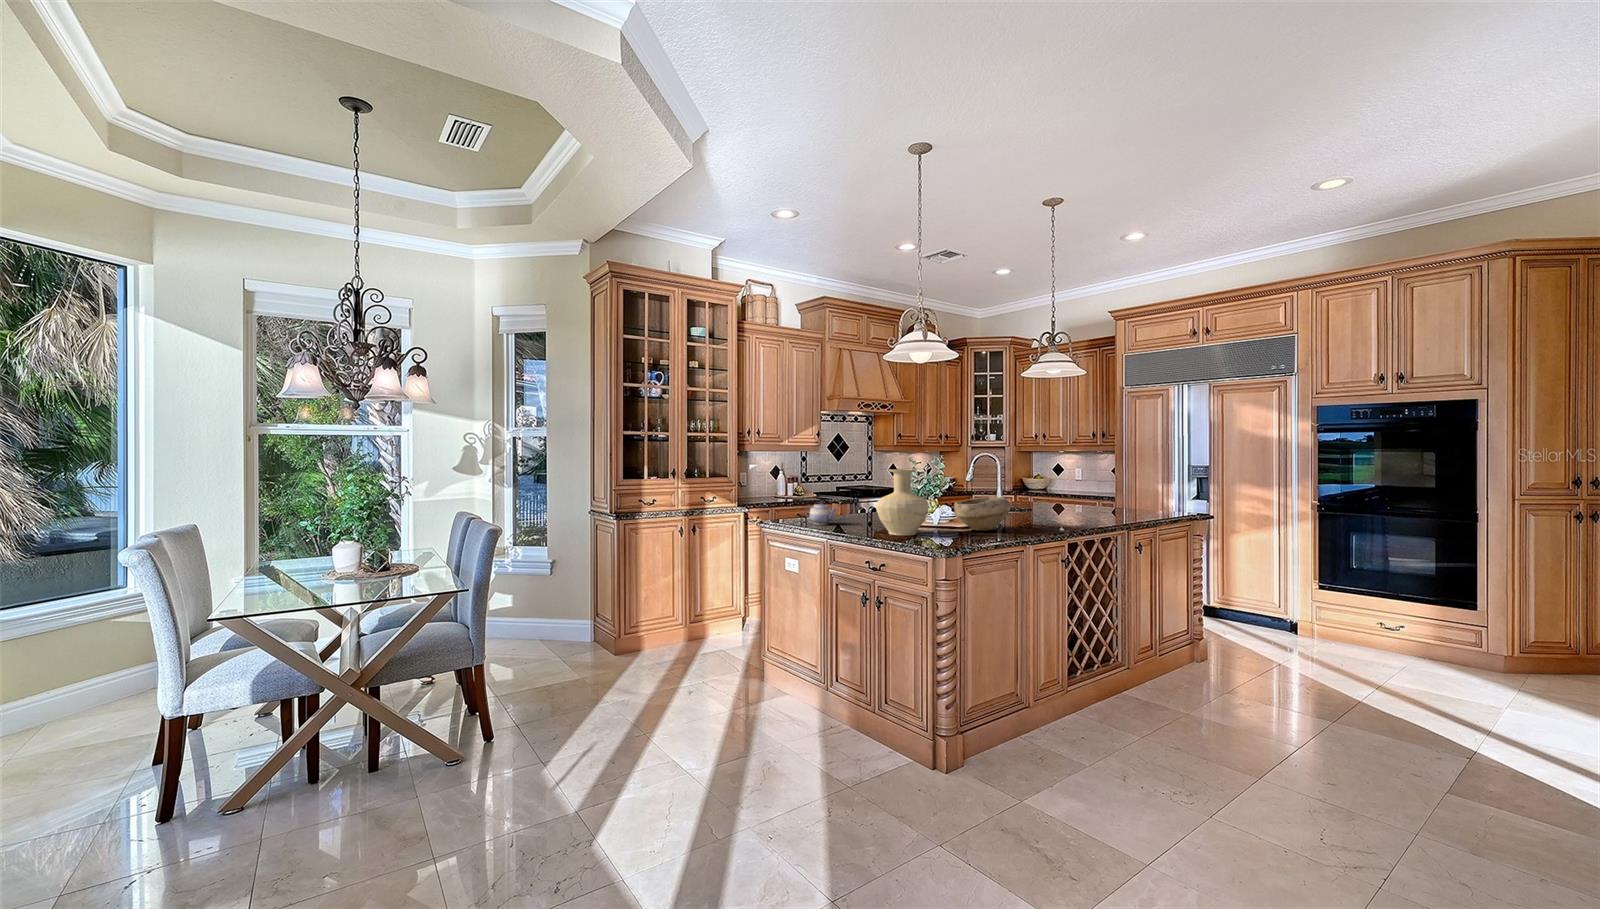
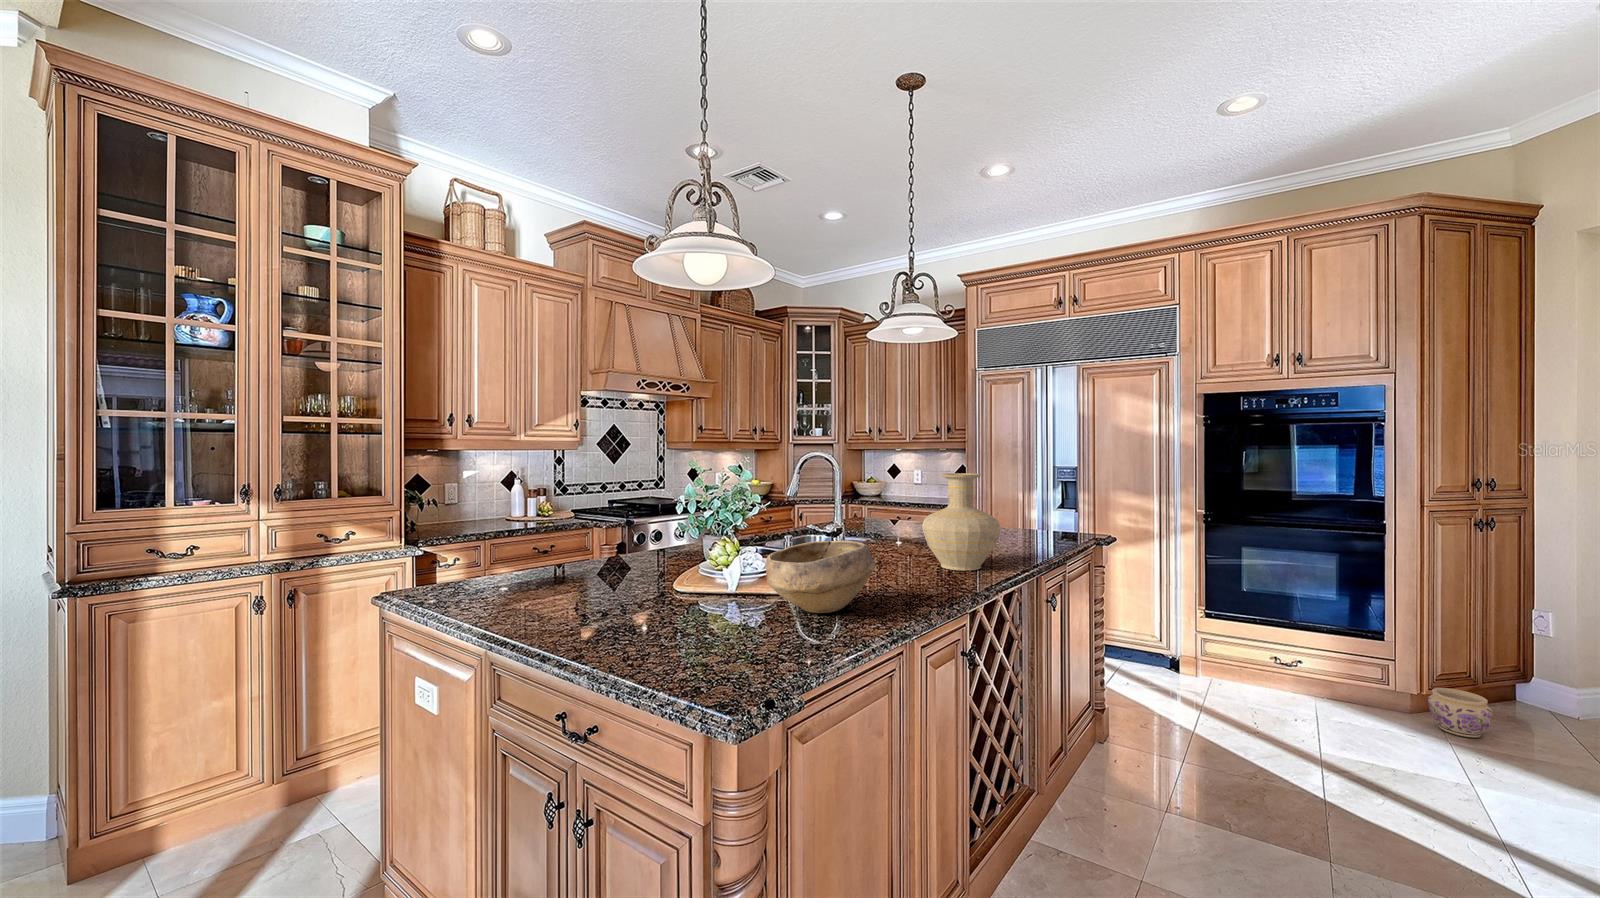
vase: present [876,469,929,535] -> present [922,473,1001,571]
teapot: present [805,502,836,525] -> none [458,559,524,610]
planter: none [1508,648,1563,687] -> present [1428,688,1492,738]

